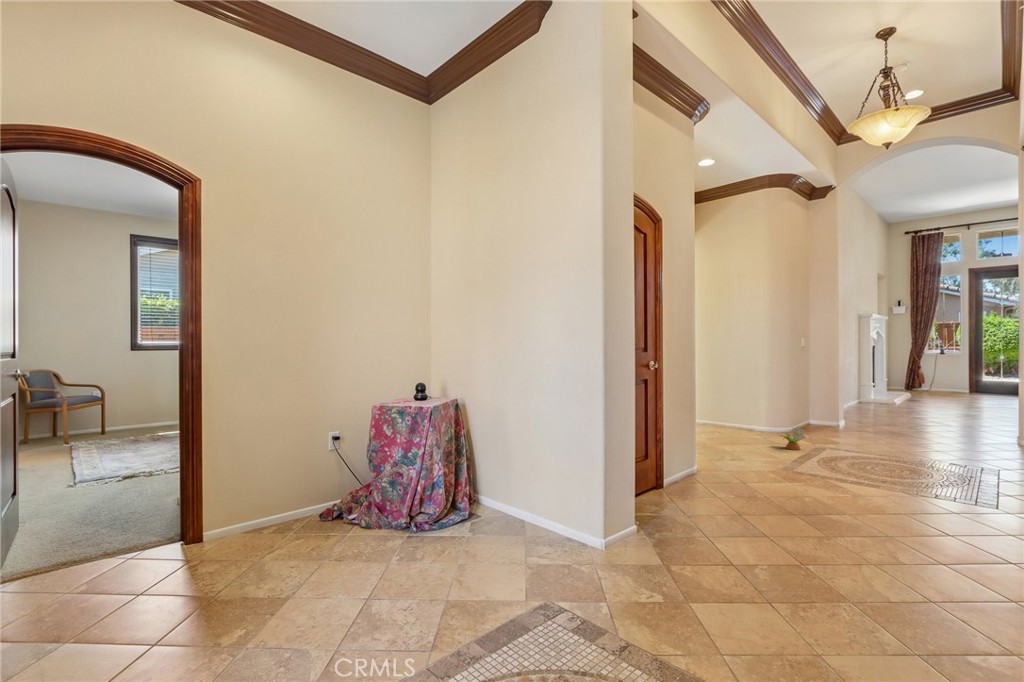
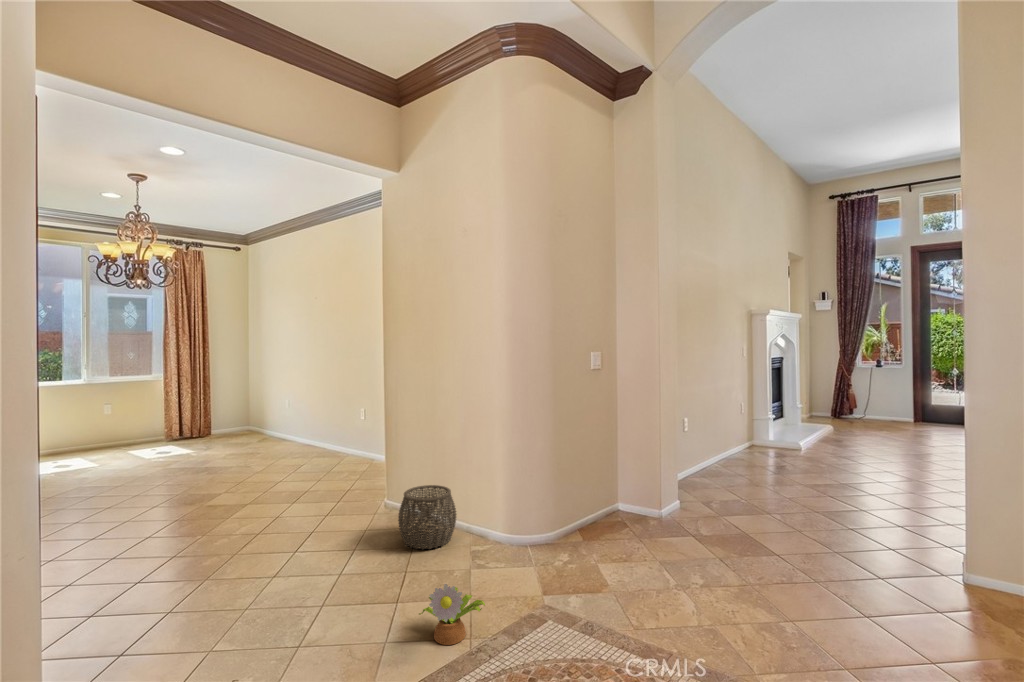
woven basket: none [715,405,746,432] -> present [398,485,457,549]

